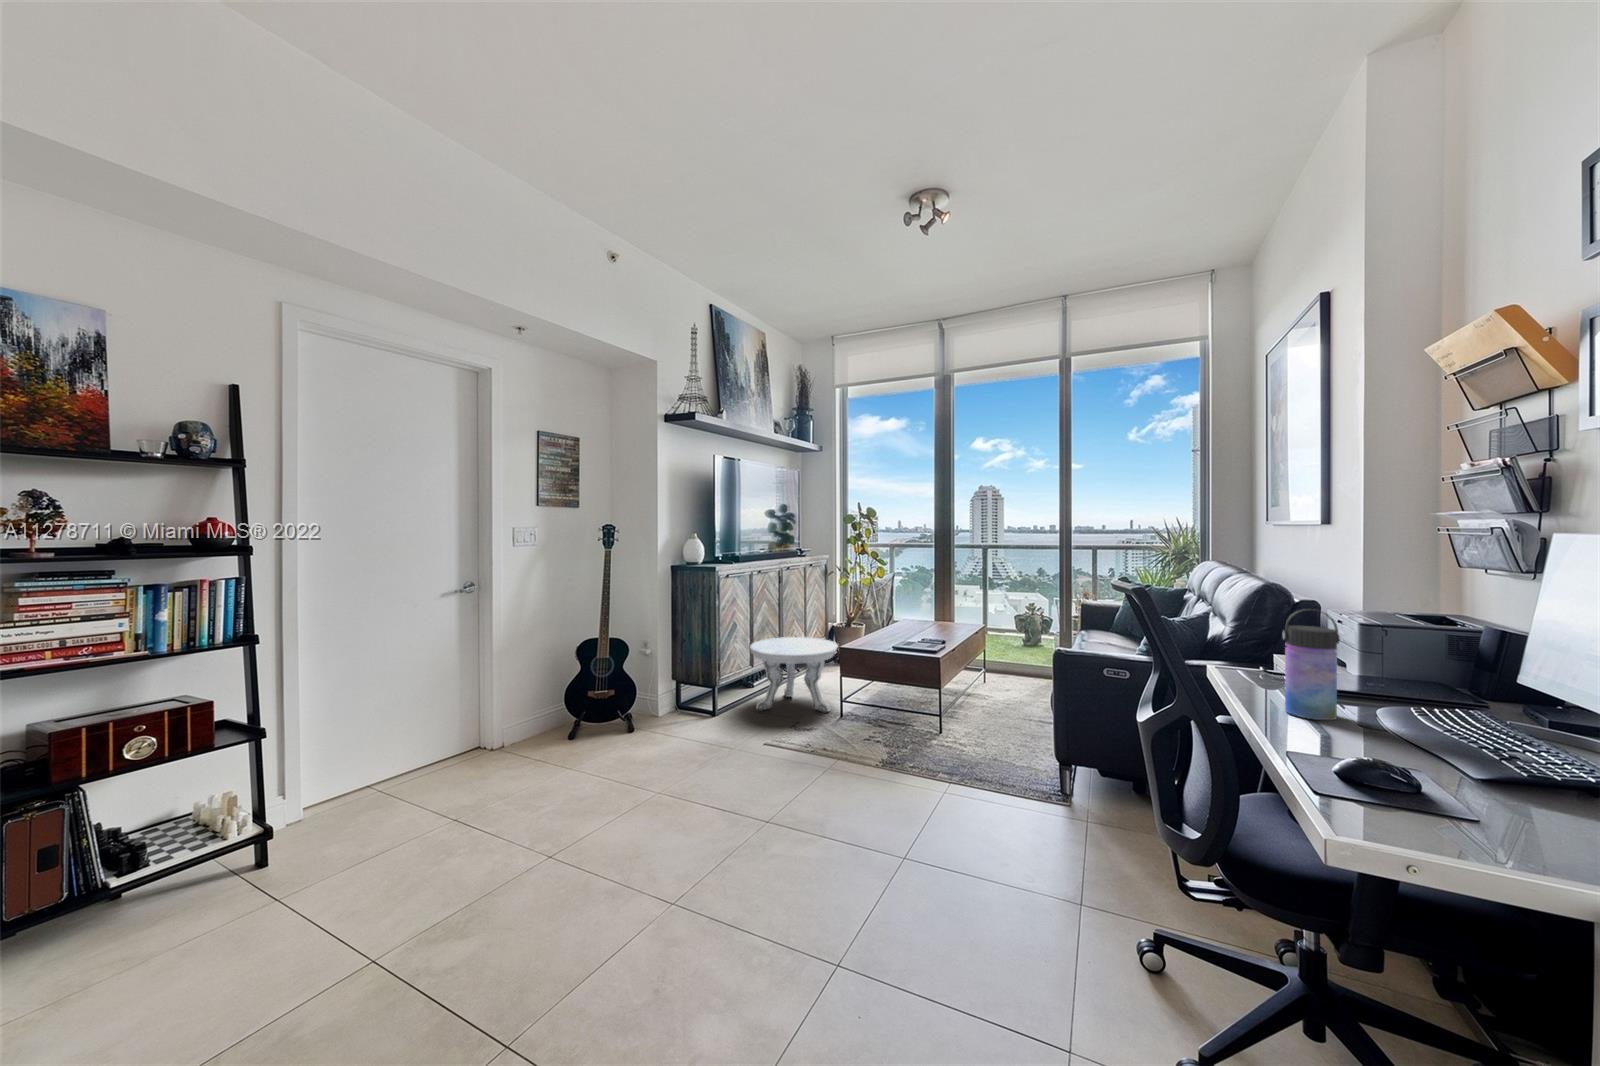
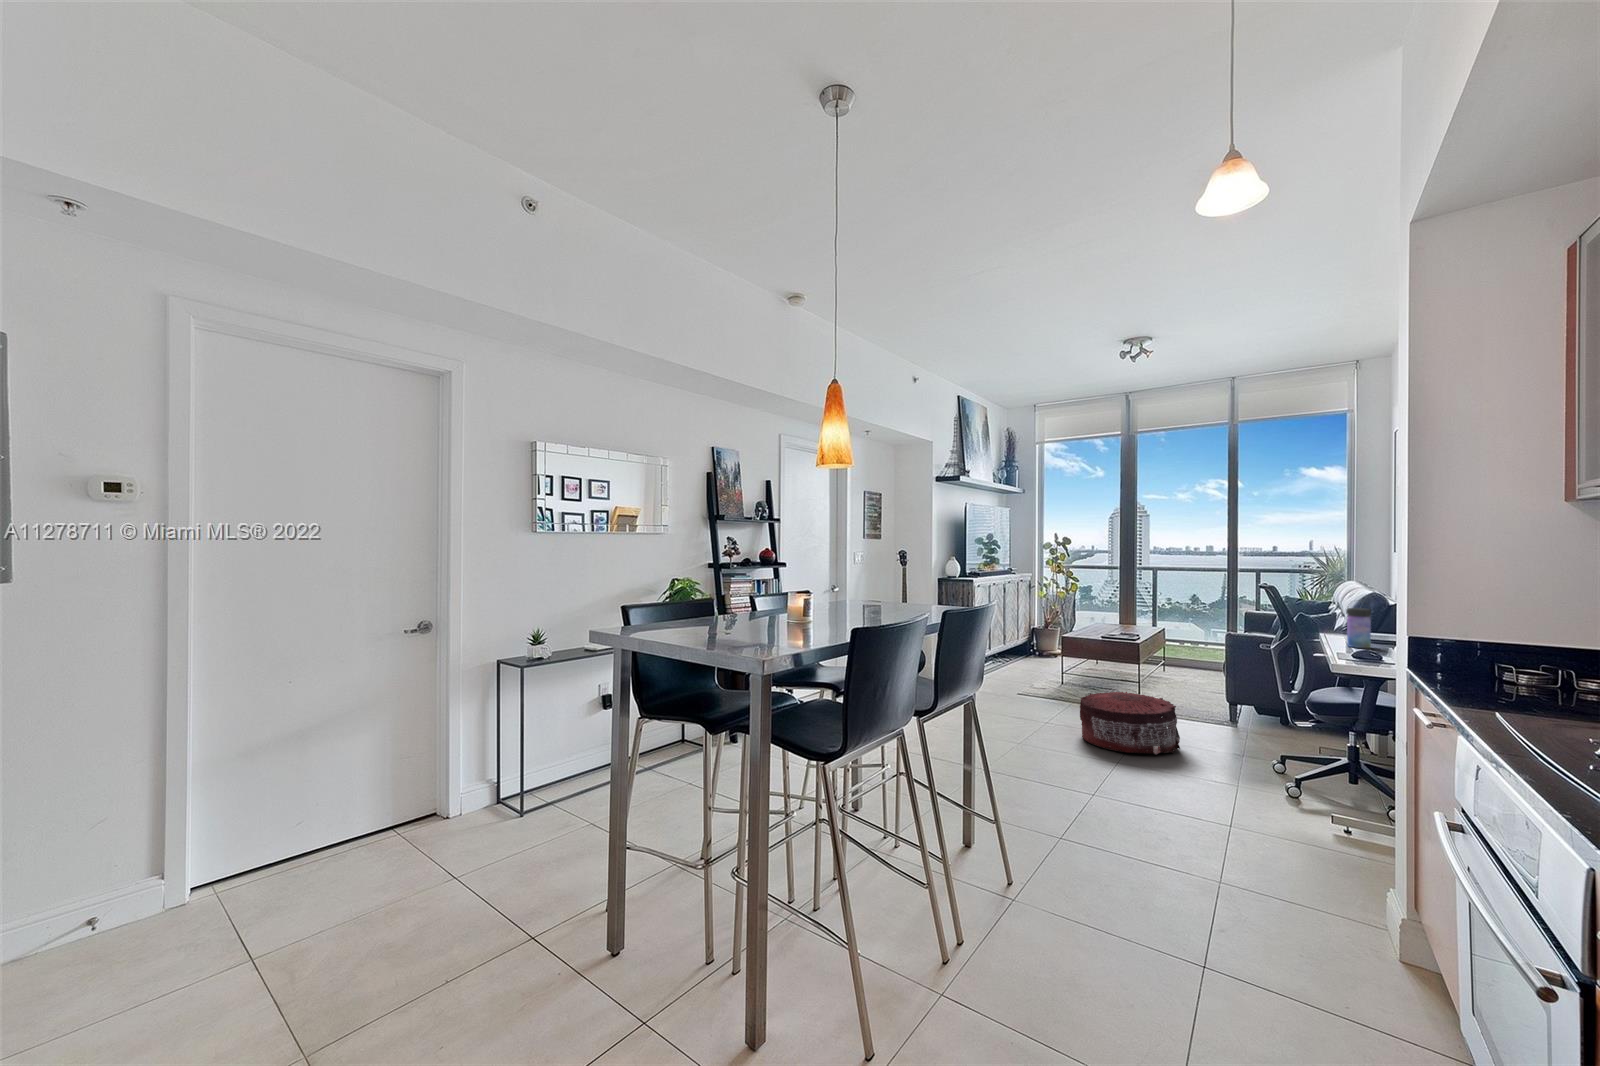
side table: present [750,637,838,712] -> none [993,631,1058,682]
pouf: none [795,765,963,922] -> present [1080,692,1180,754]

